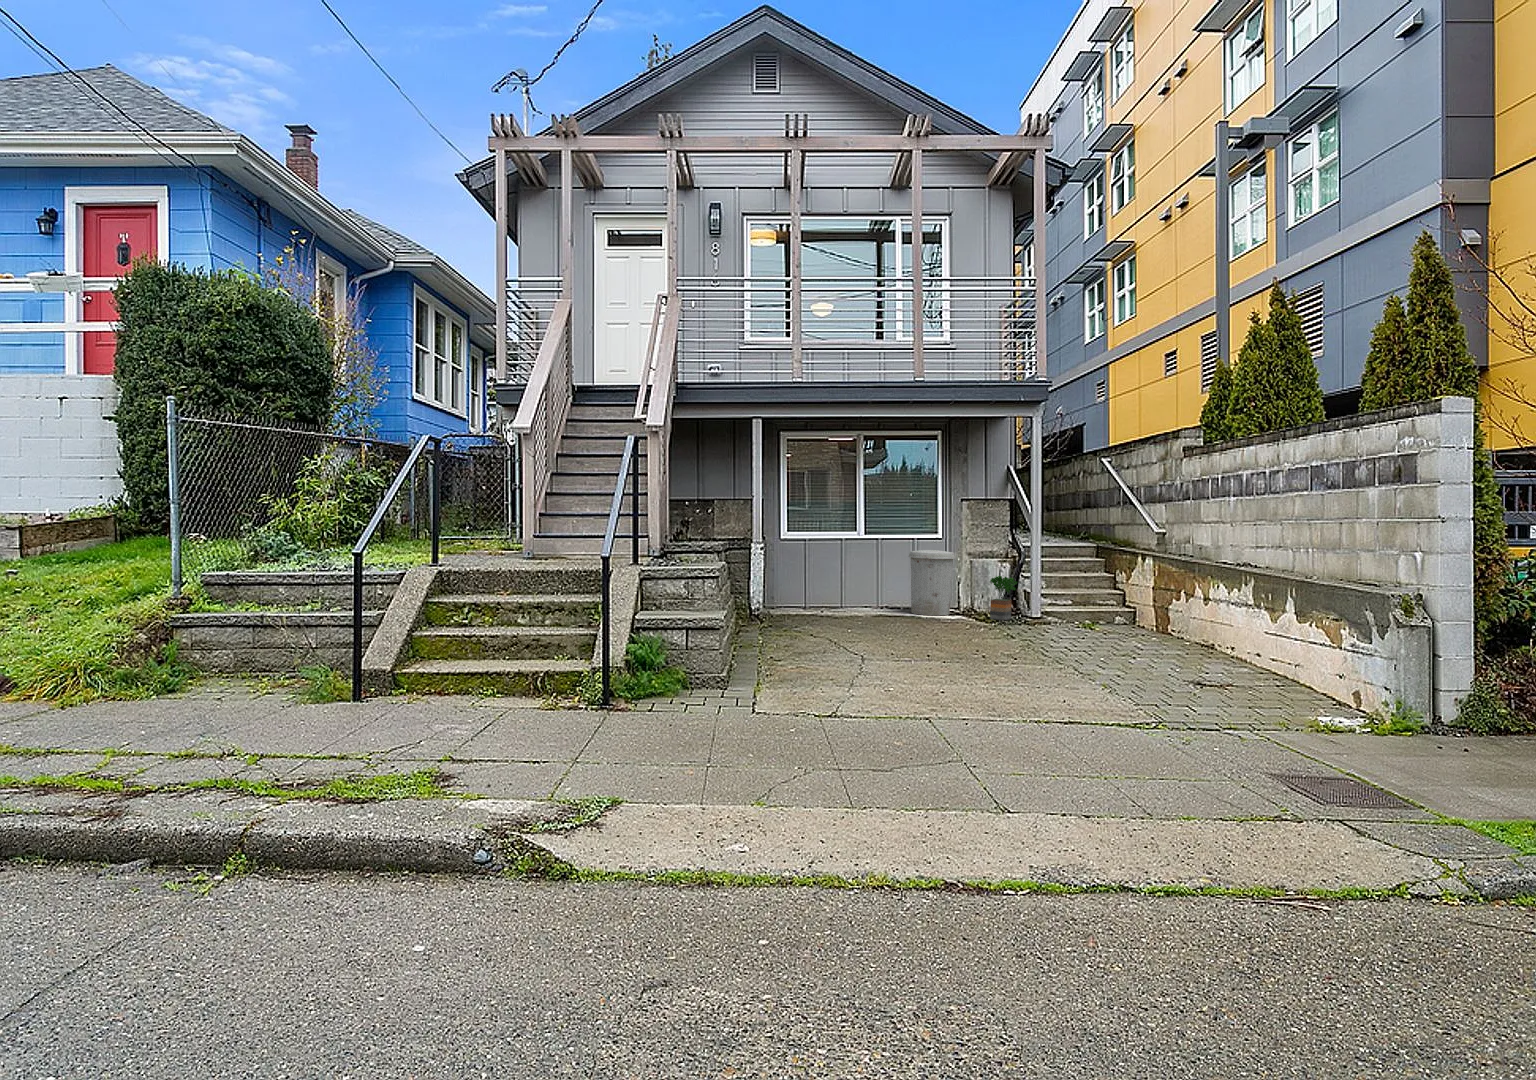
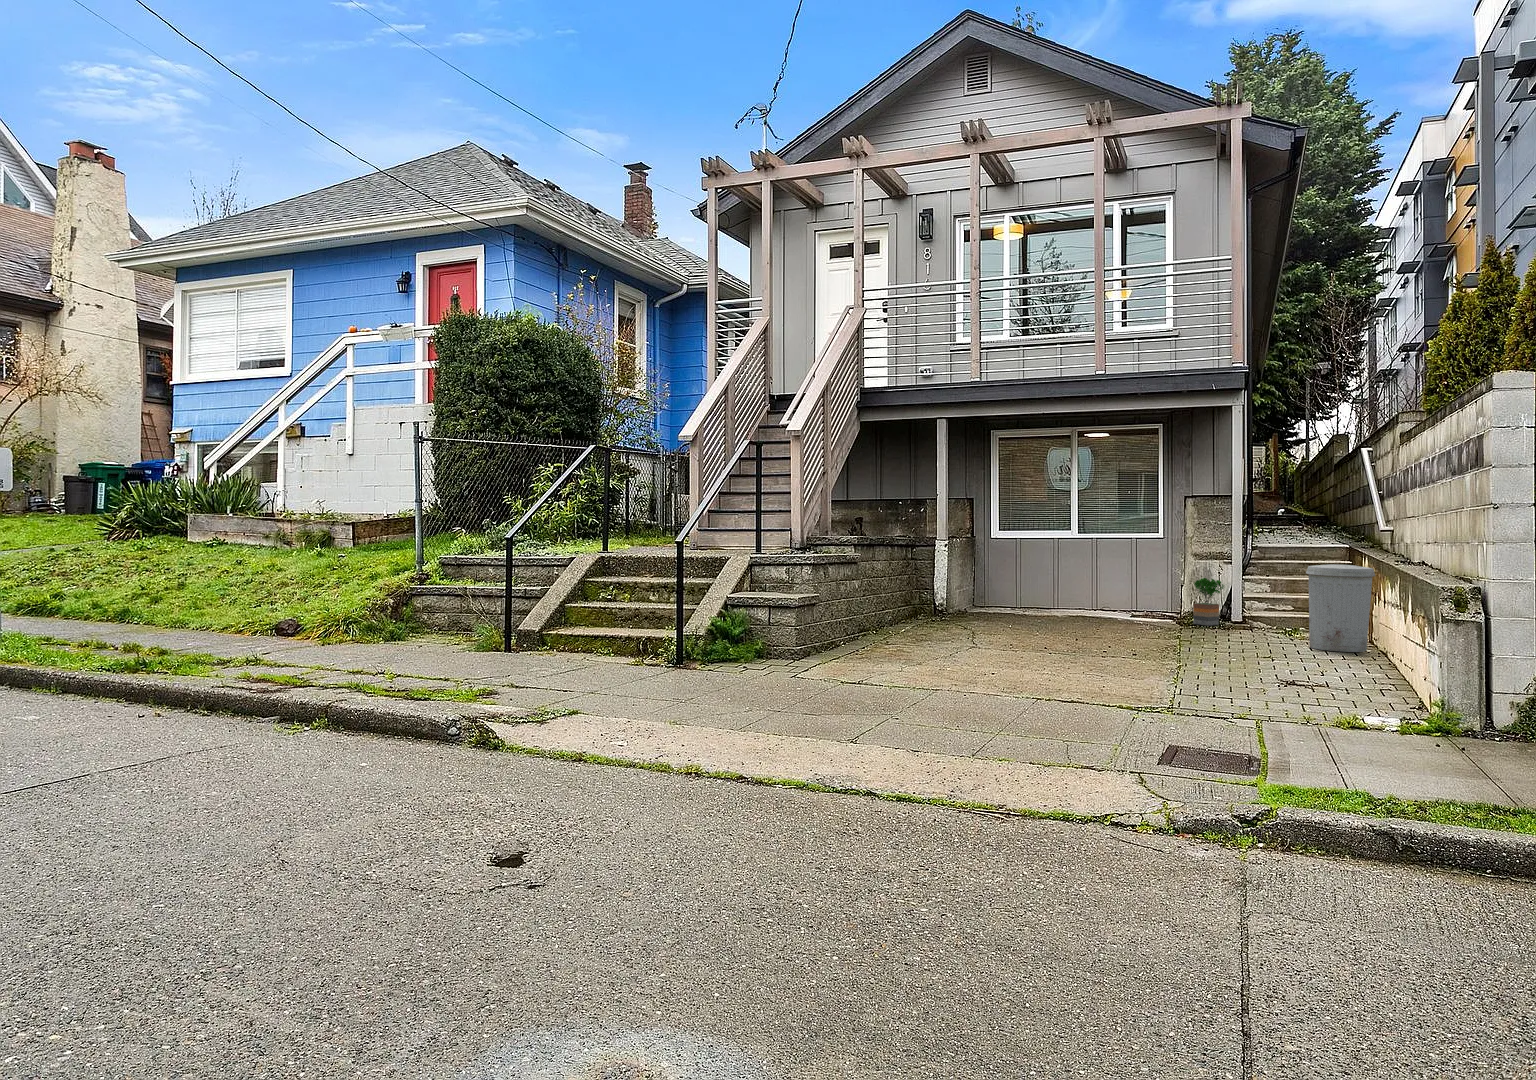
trash can: present [909,550,955,615] -> present [1306,564,1375,652]

